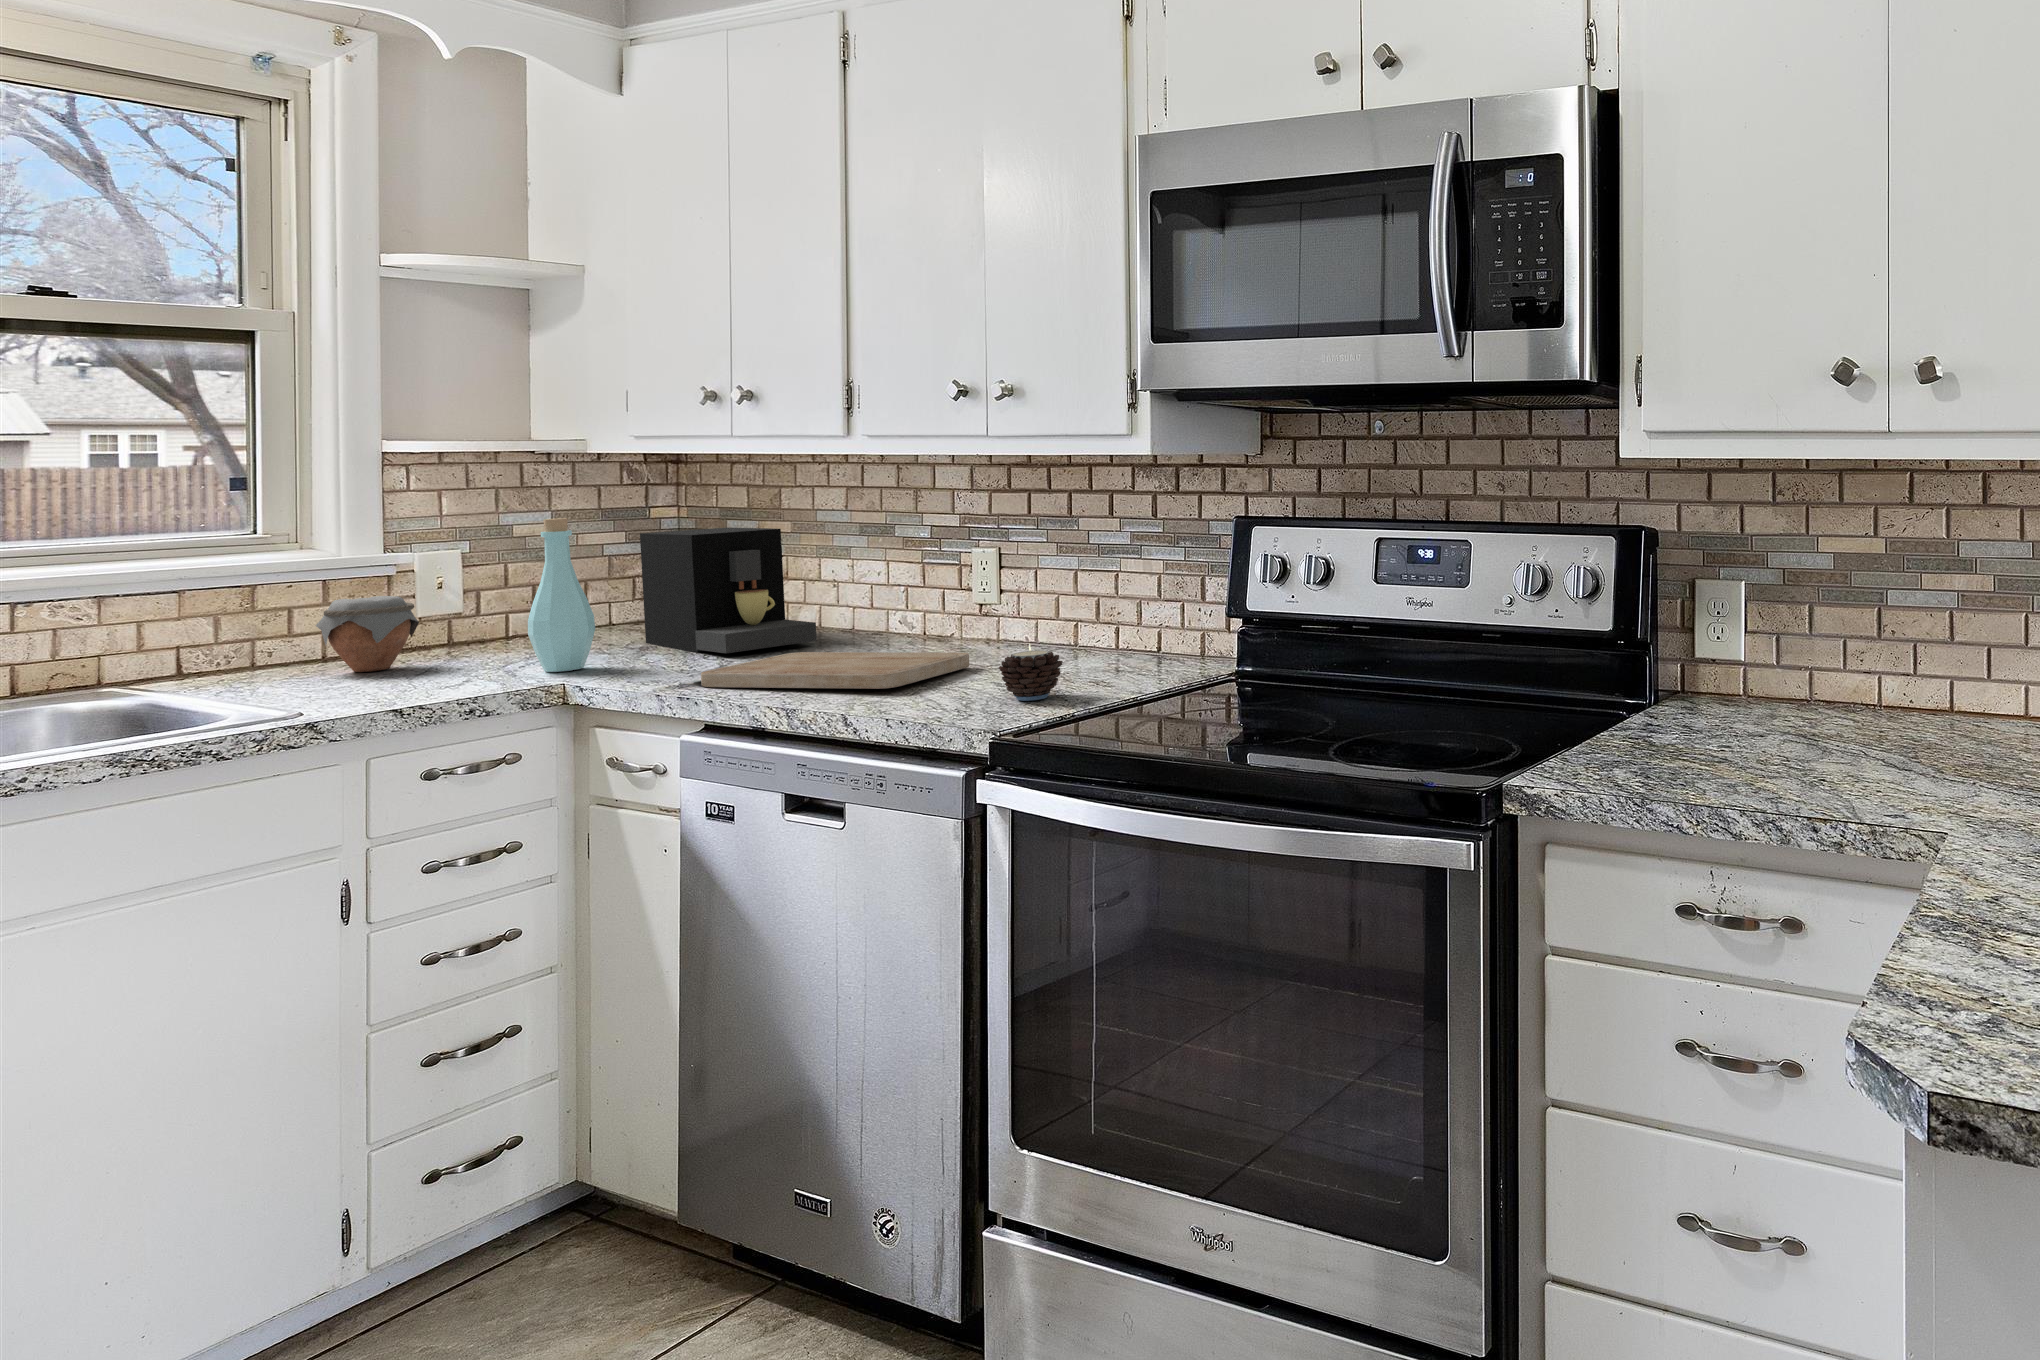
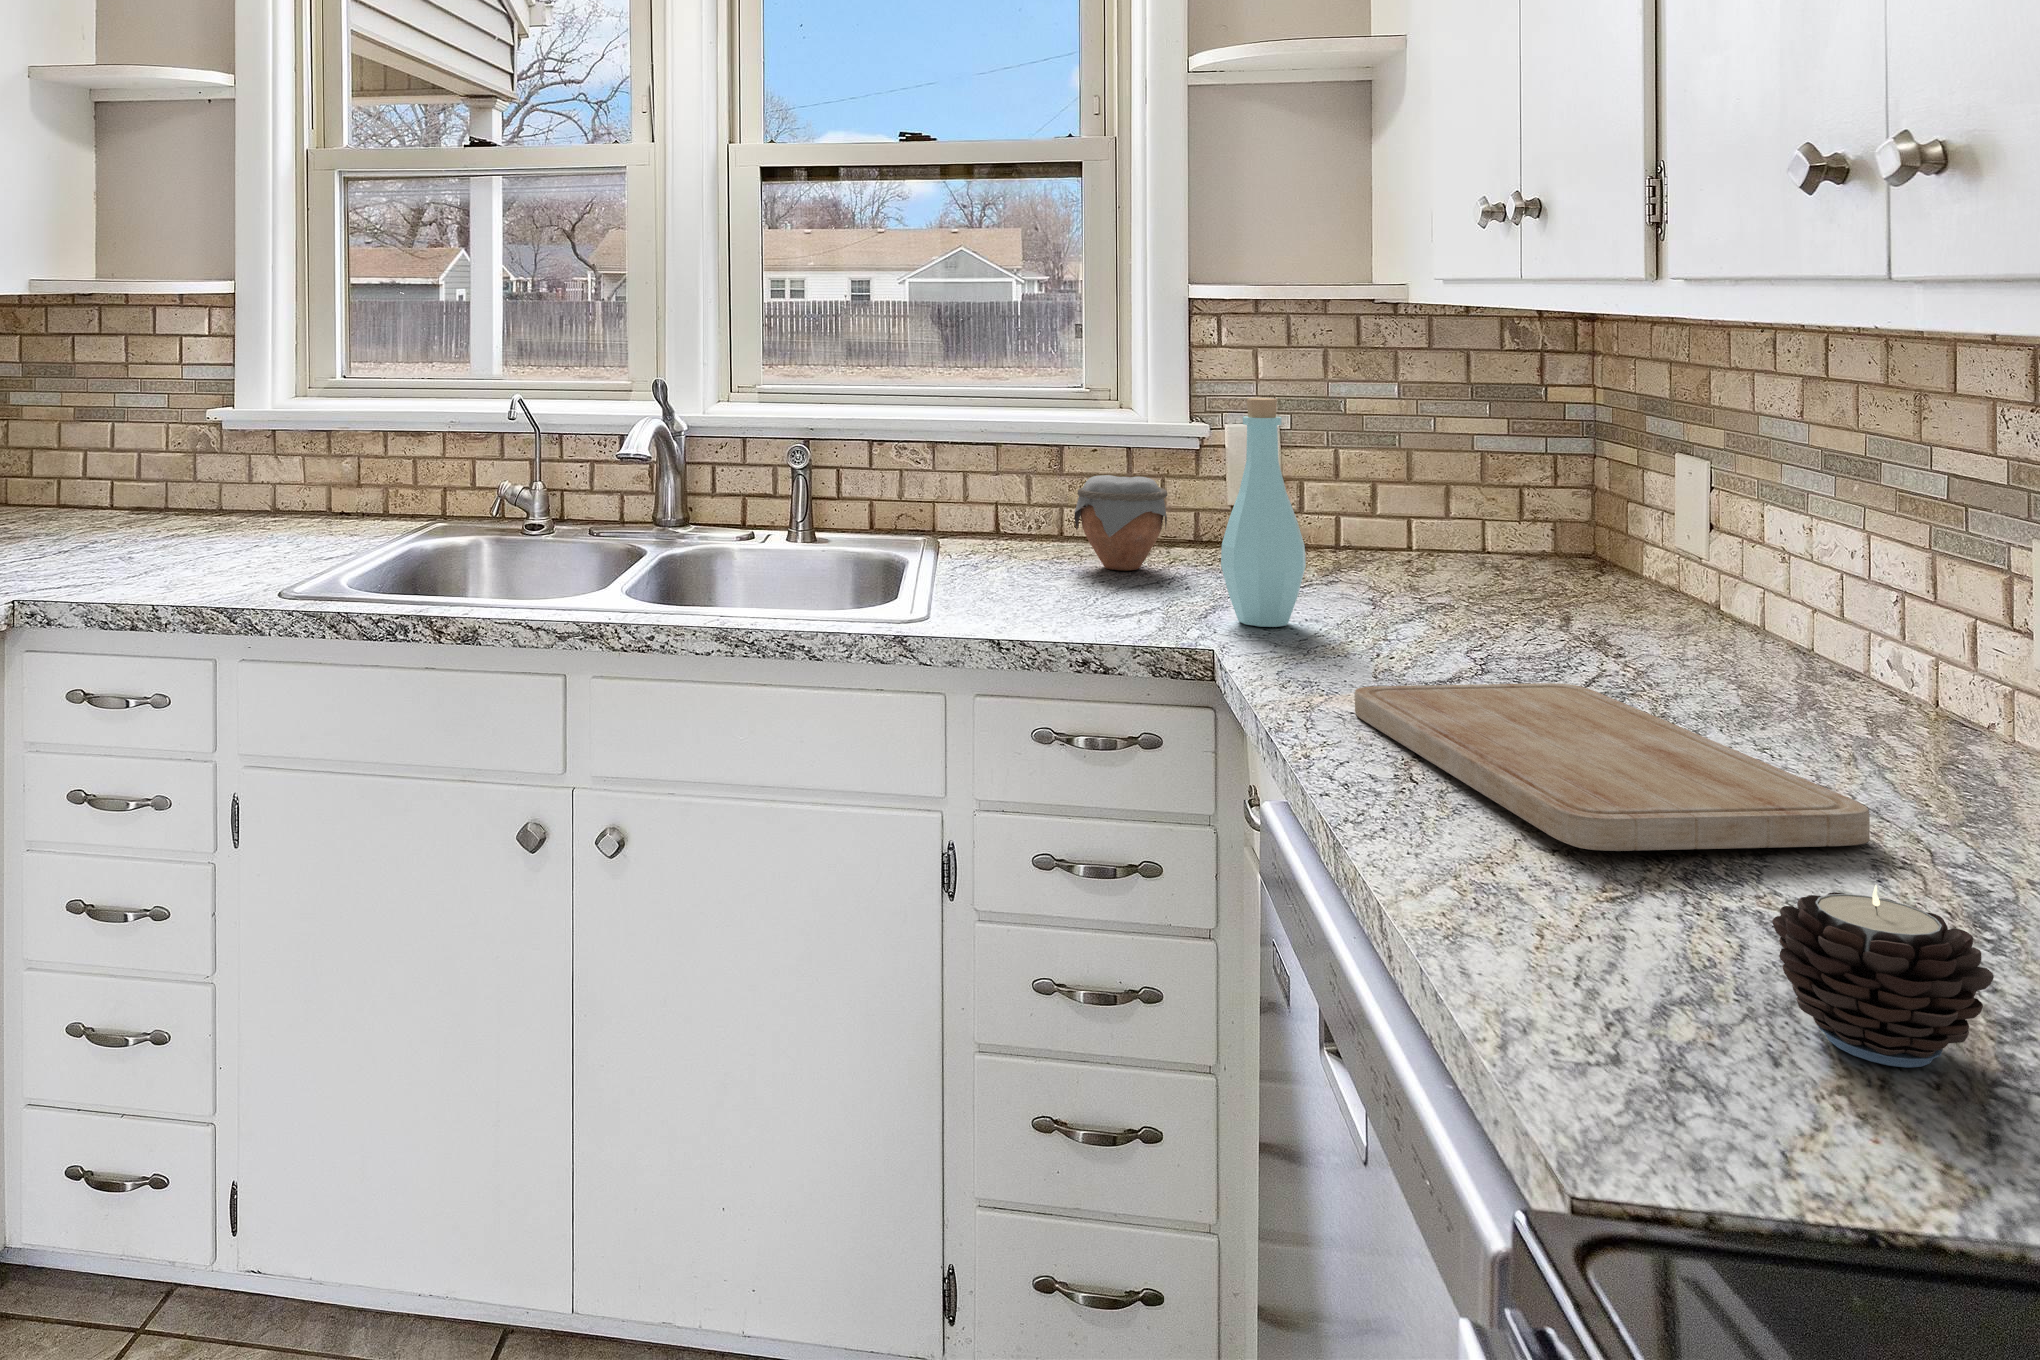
coffee maker: present [640,528,817,653] -> none [1458,427,1670,664]

